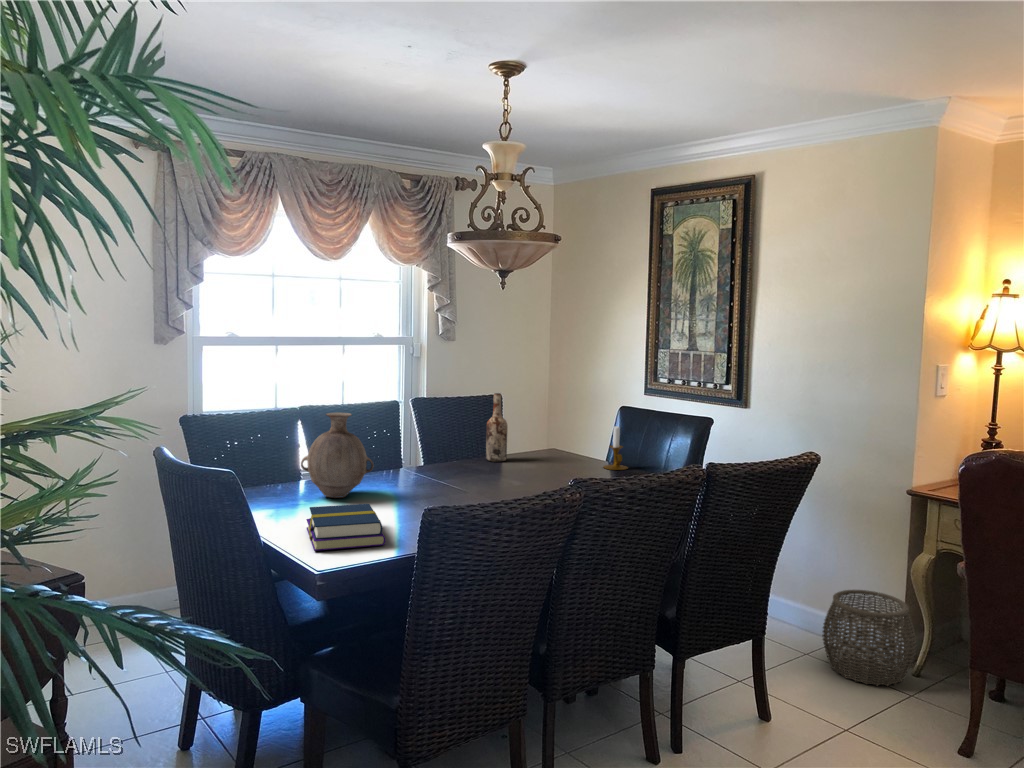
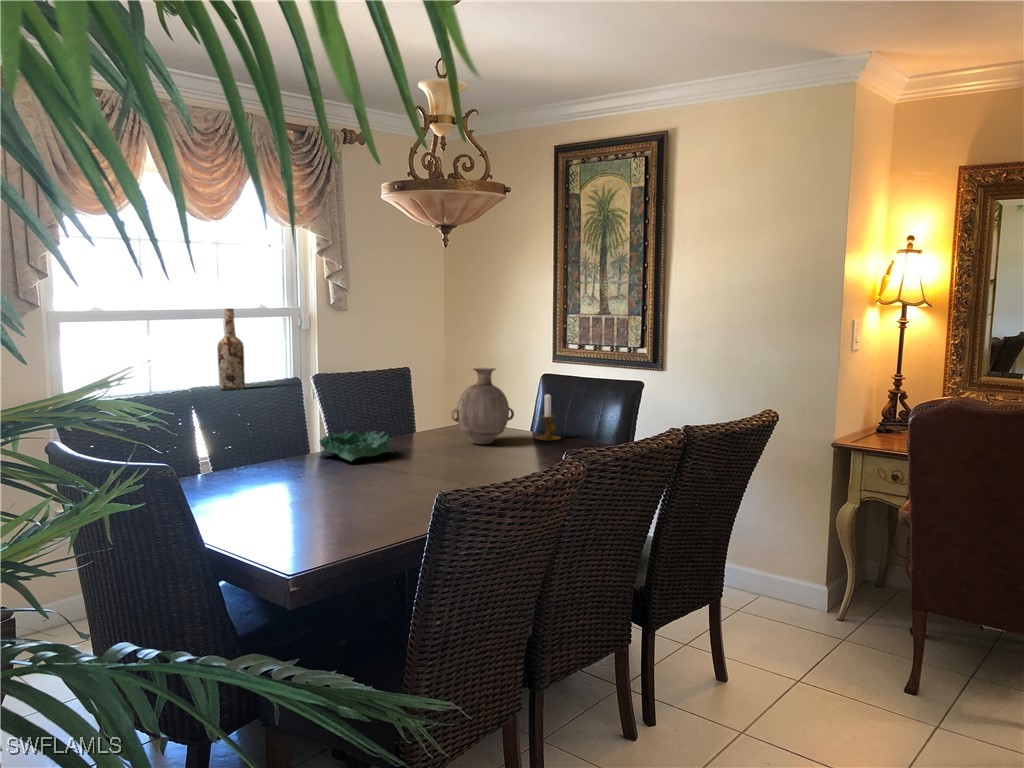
wine bottle: present [486,393,507,462] -> present [217,309,245,390]
vase: present [301,413,374,498] -> present [451,368,514,444]
decorative bowl: none [401,449,466,479] -> present [319,429,393,461]
book: present [306,504,385,551] -> none [244,492,349,551]
woven basket: present [822,590,916,686] -> none [757,545,846,637]

